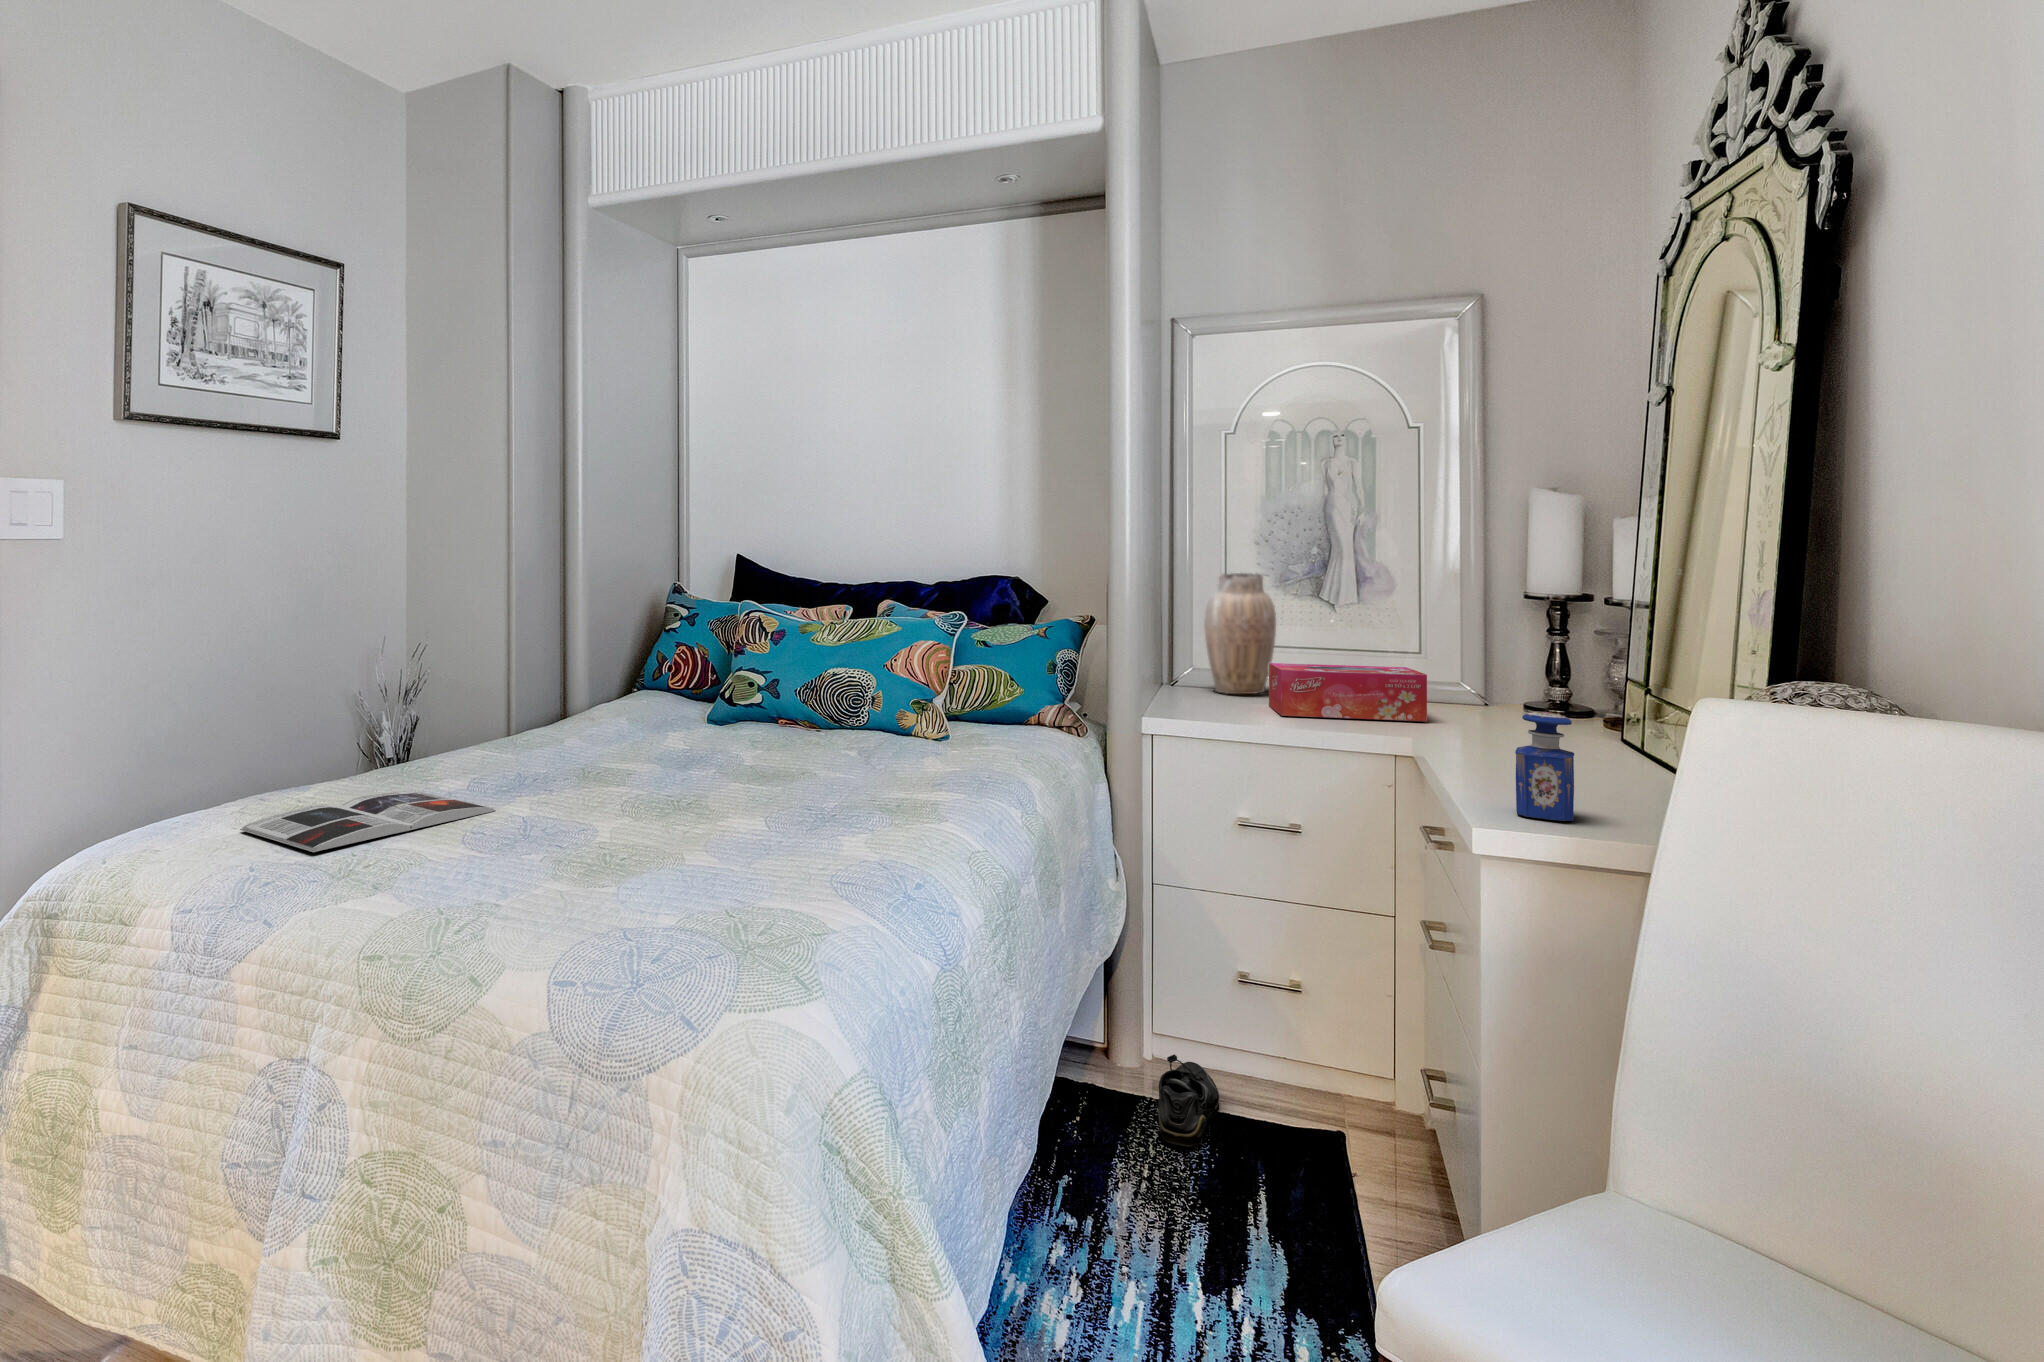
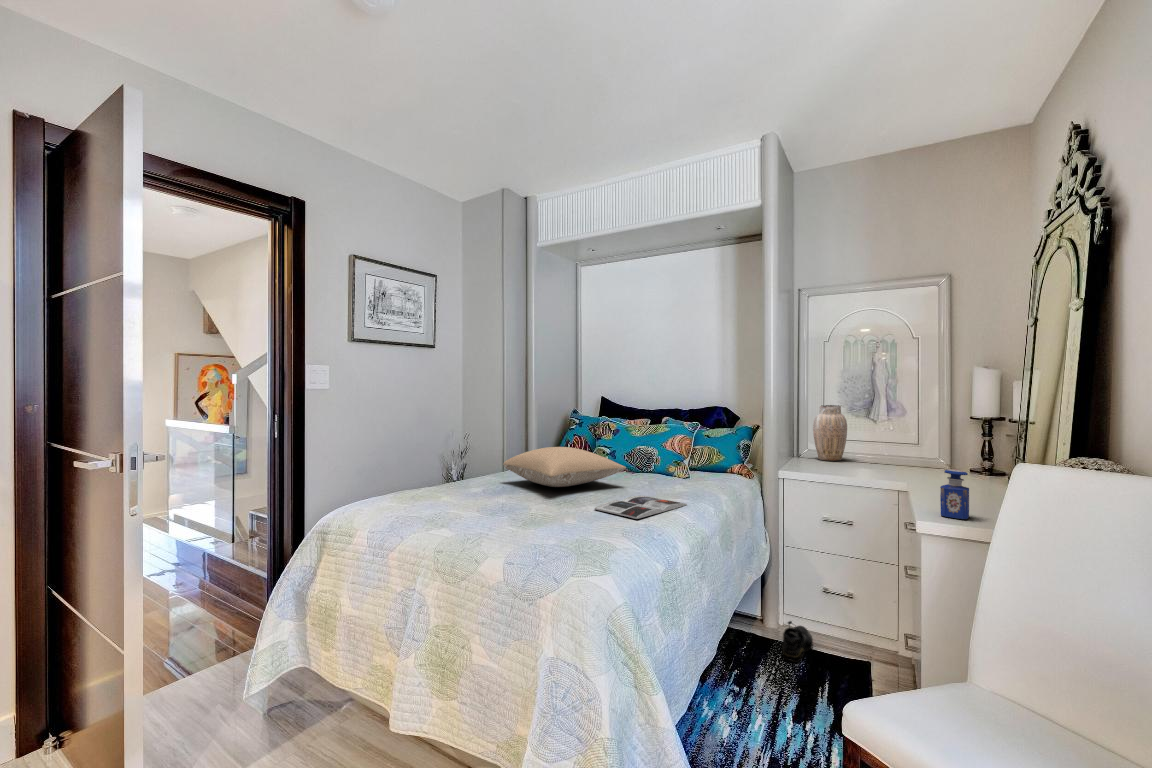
tissue box: present [1269,663,1427,721] -> none [842,446,916,474]
pillow: none [516,677,810,772] -> present [503,447,626,487]
magazine: present [240,791,496,852] -> present [595,496,687,519]

